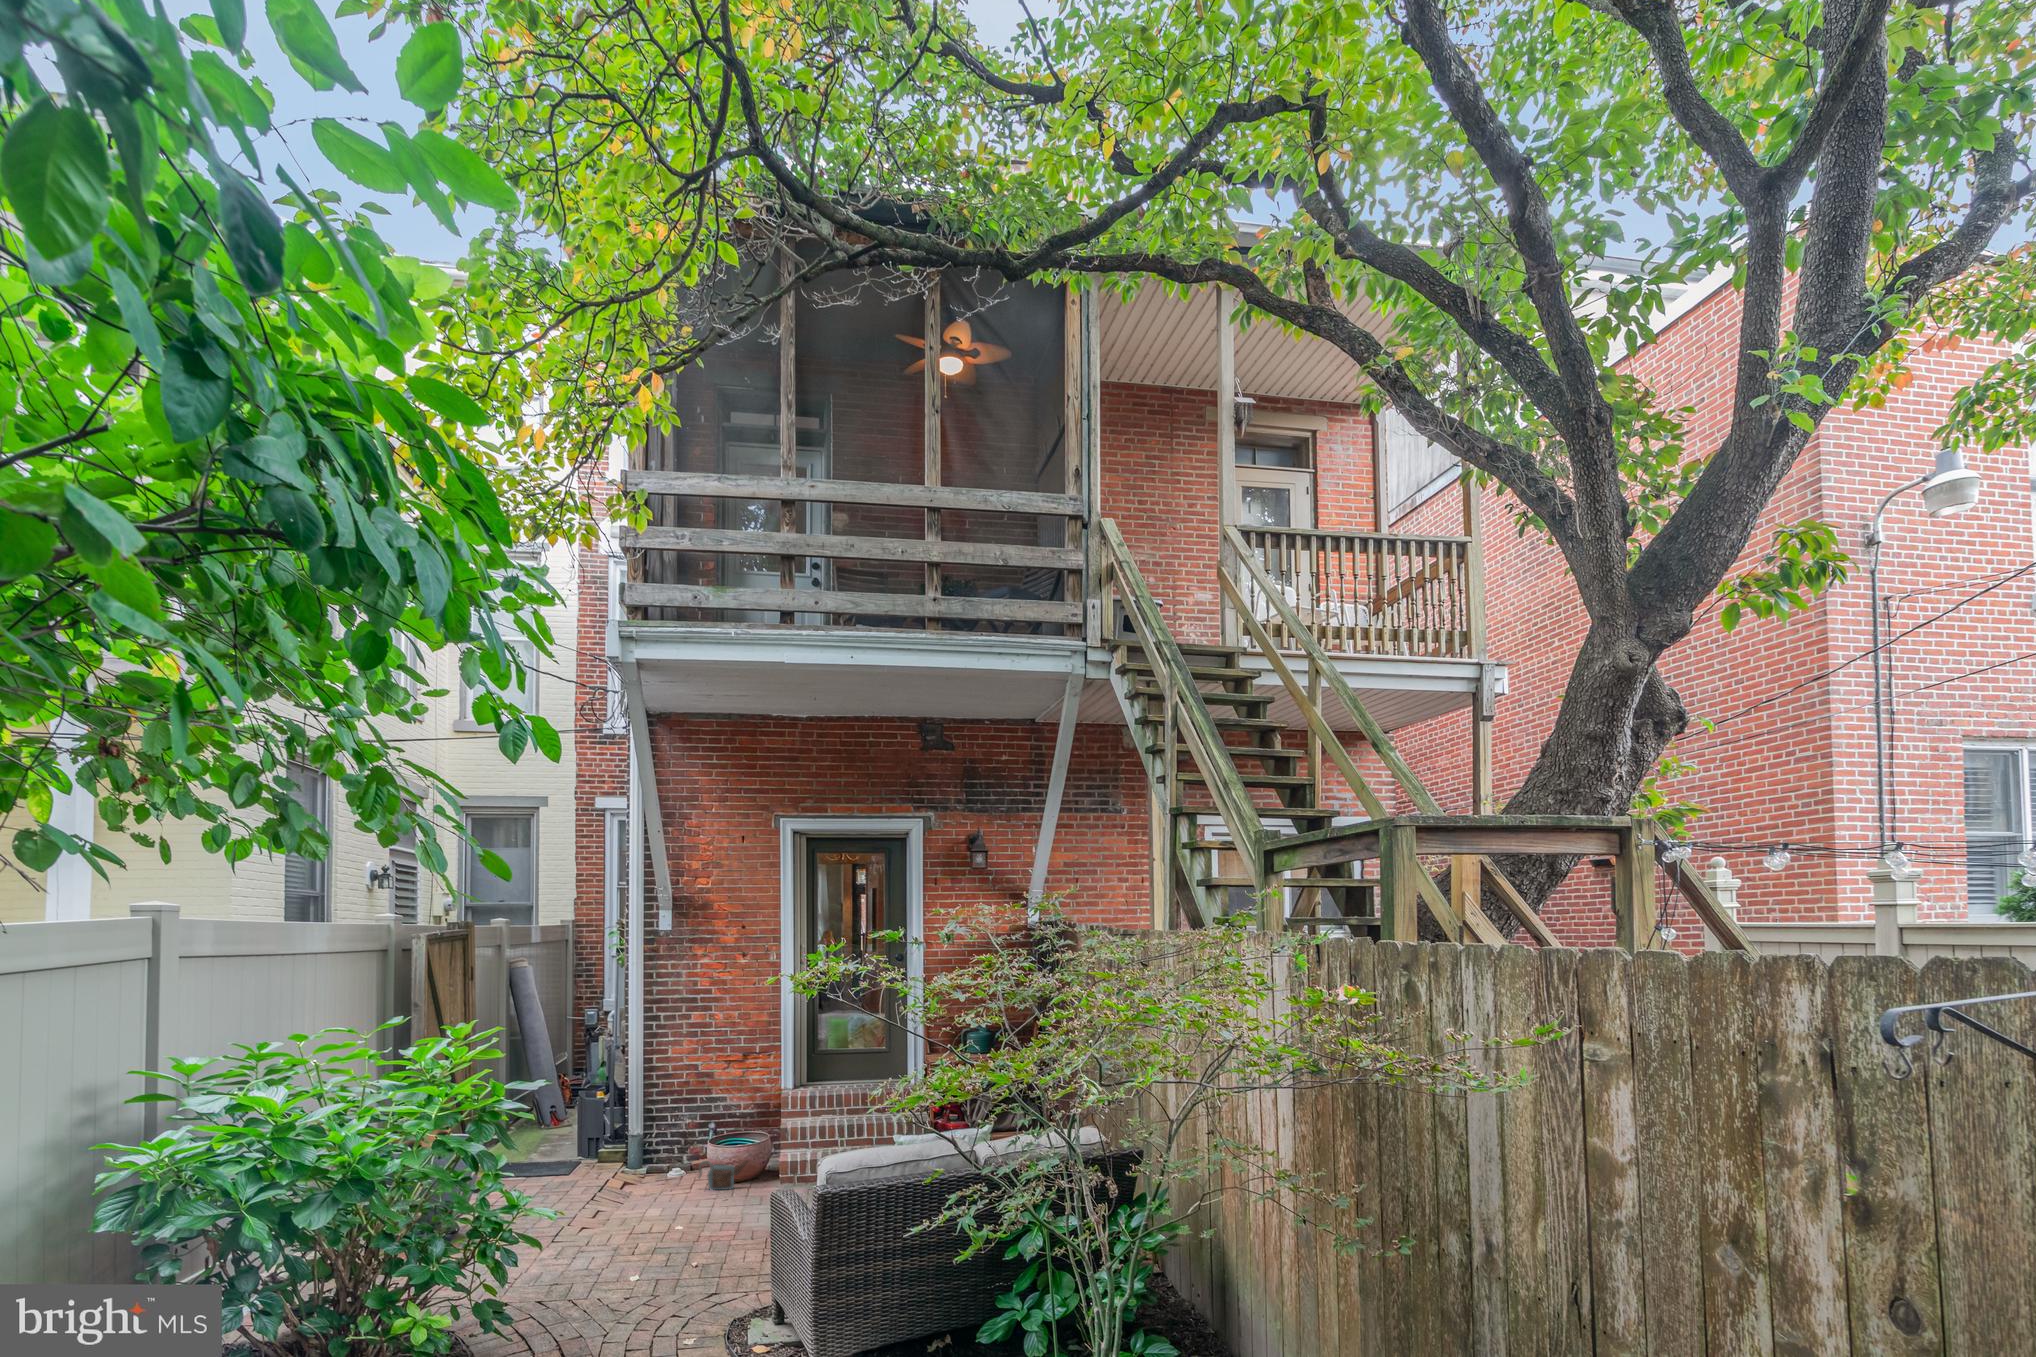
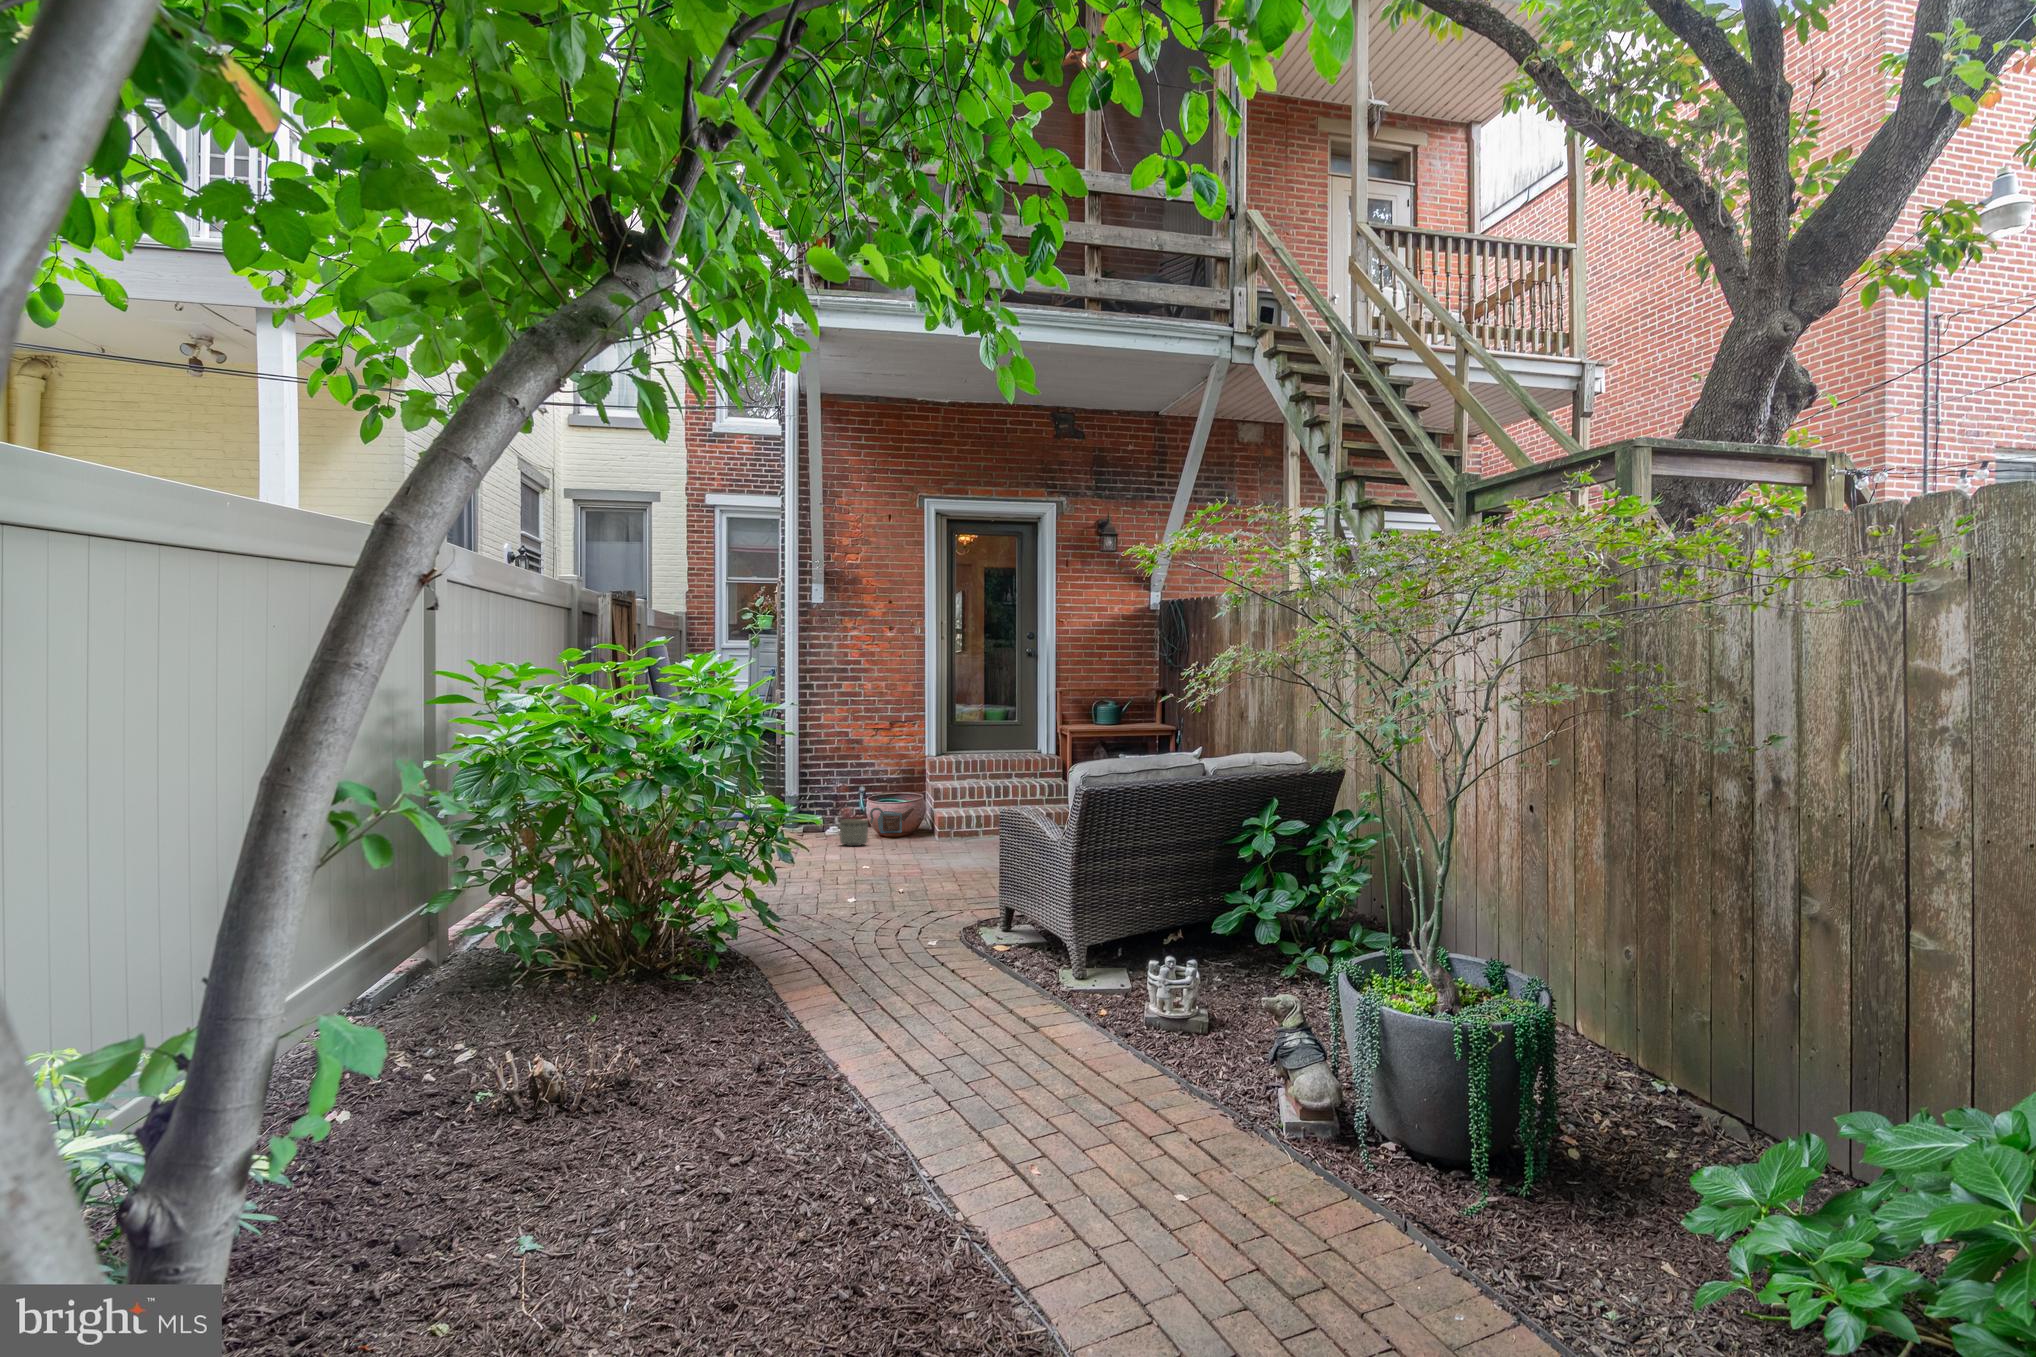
planter: none [636,1189,668,1224] -> present [840,819,868,846]

